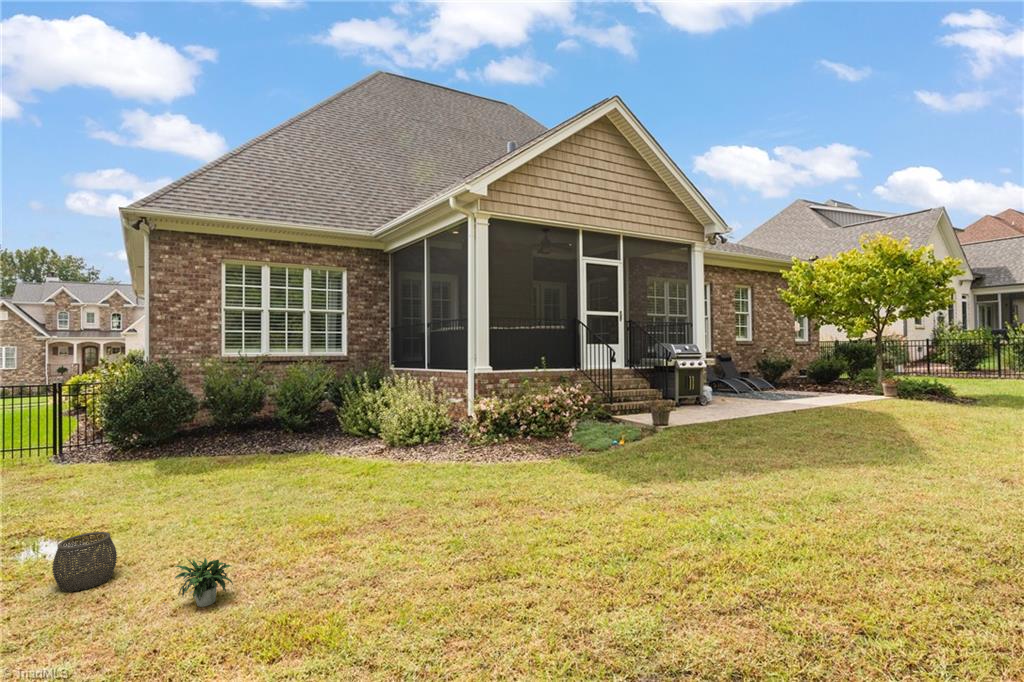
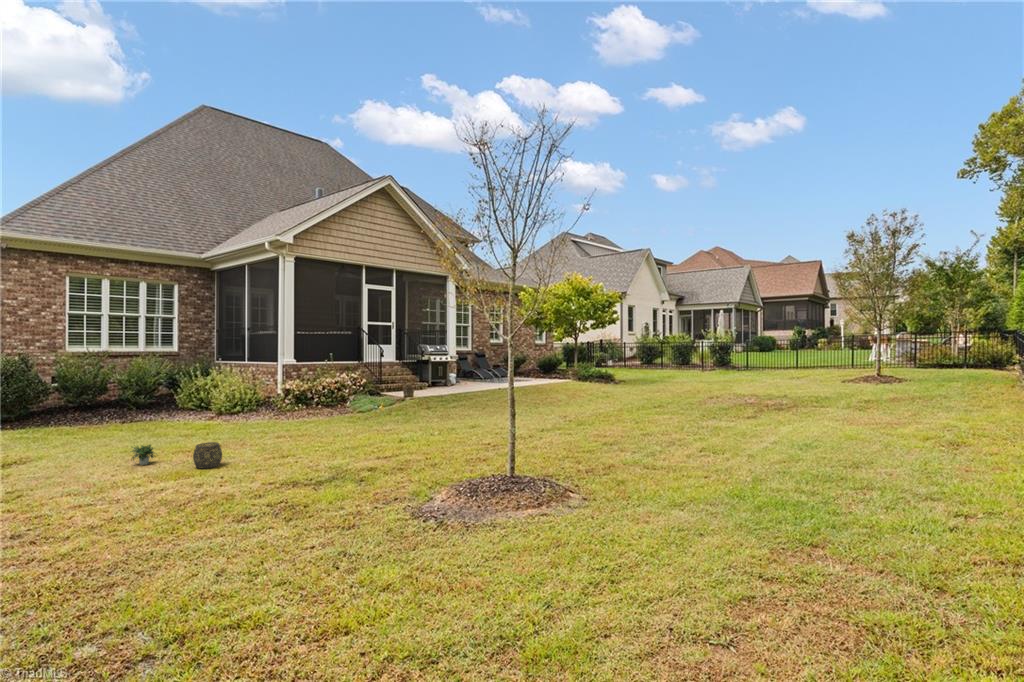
woven basket: present [52,532,117,592] -> present [193,442,222,469]

